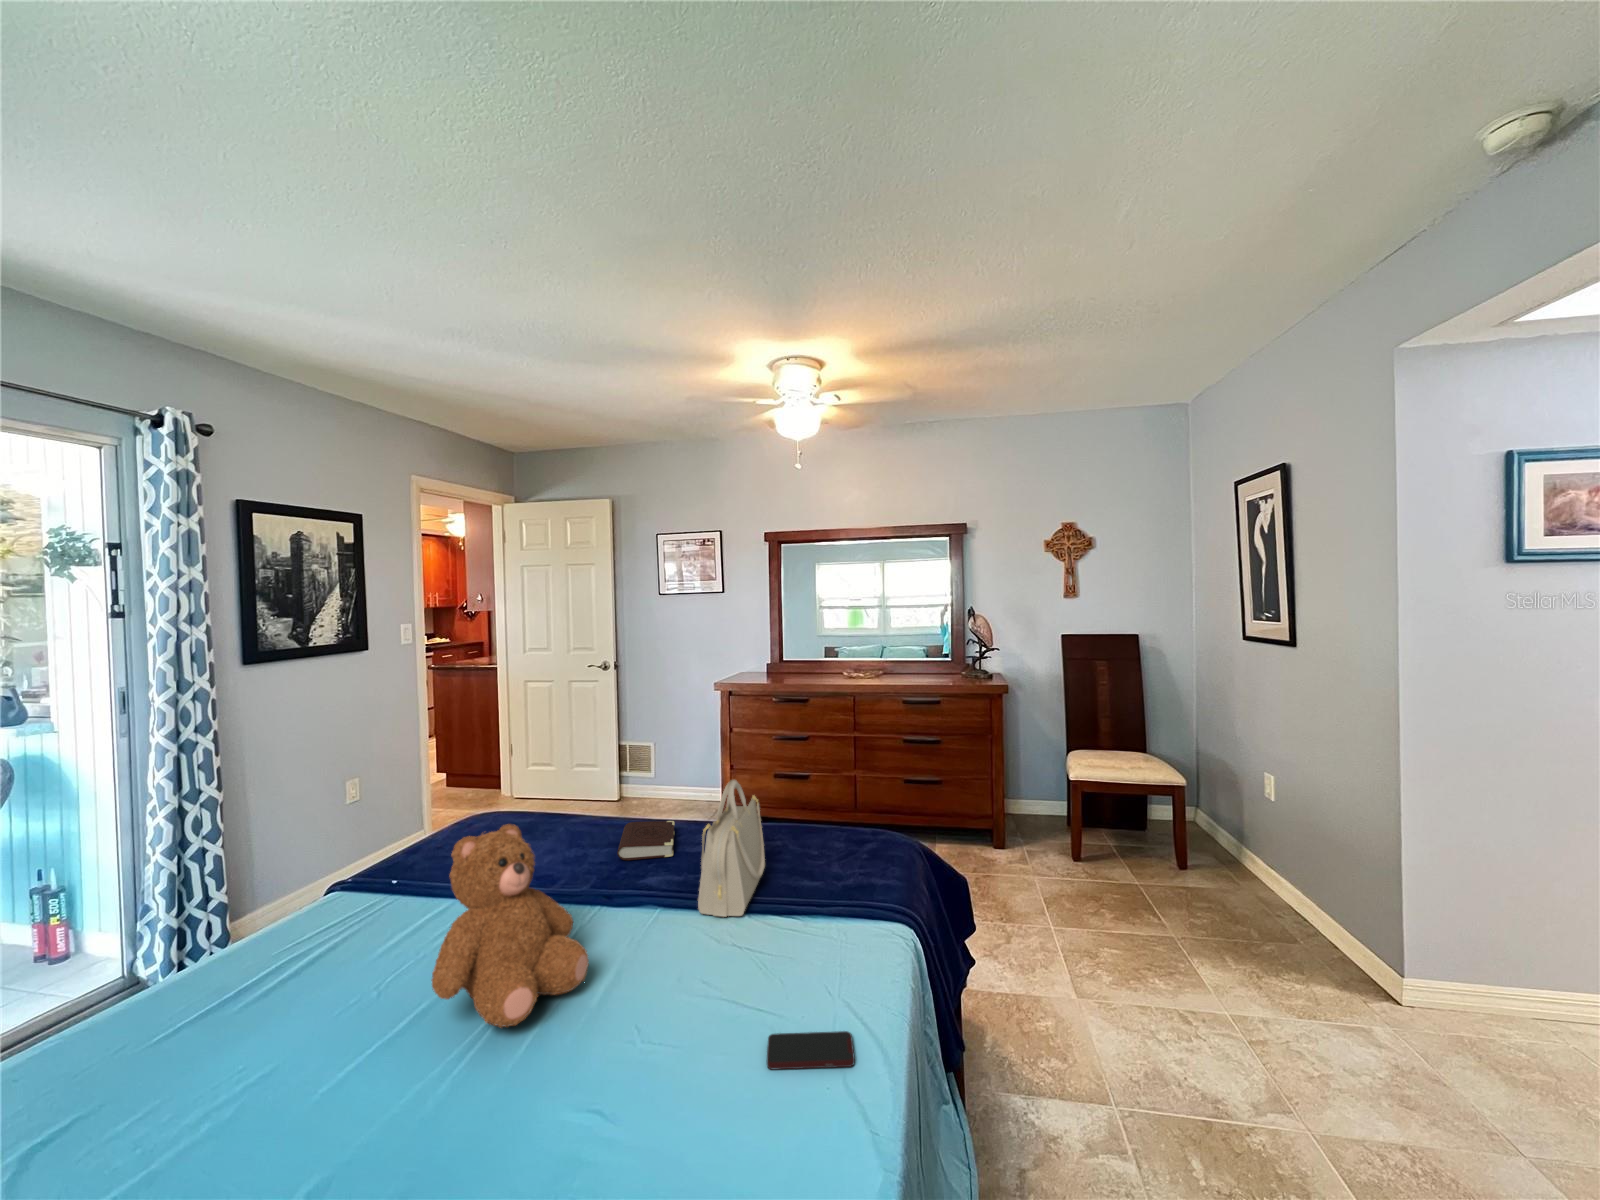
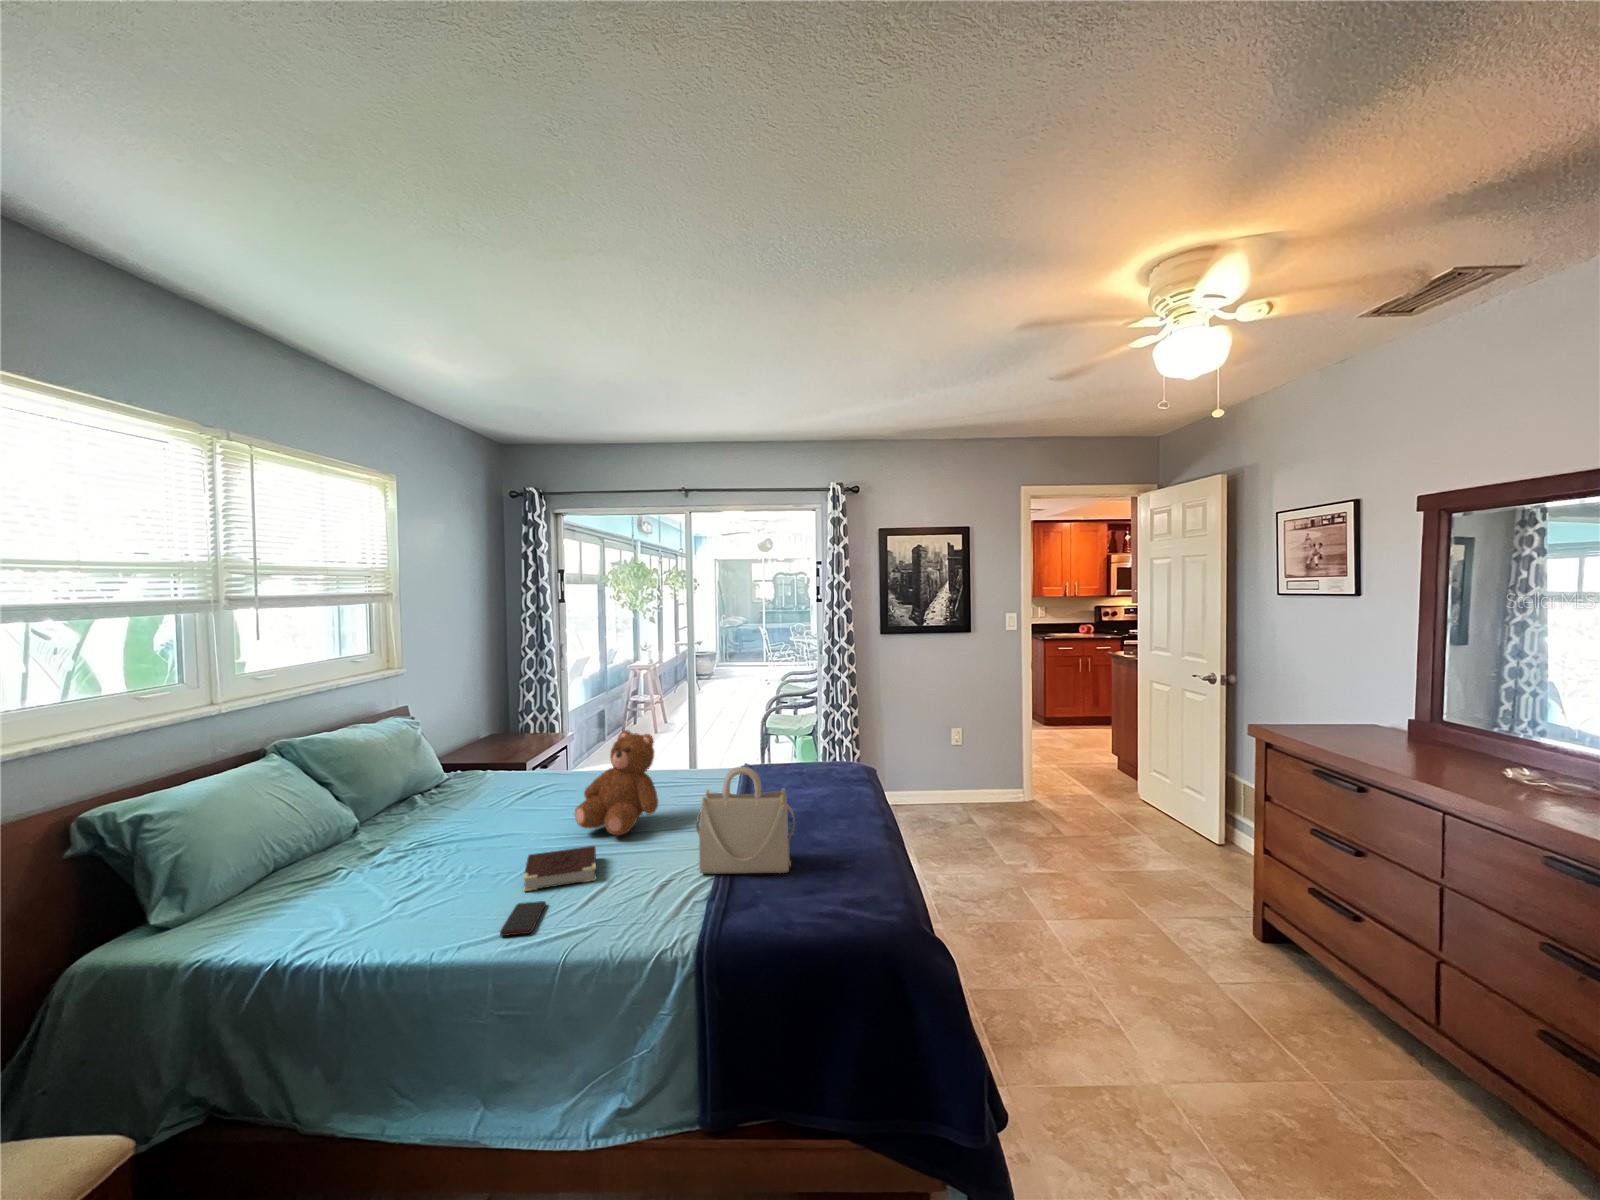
book: present [617,821,675,860] -> present [523,846,596,891]

